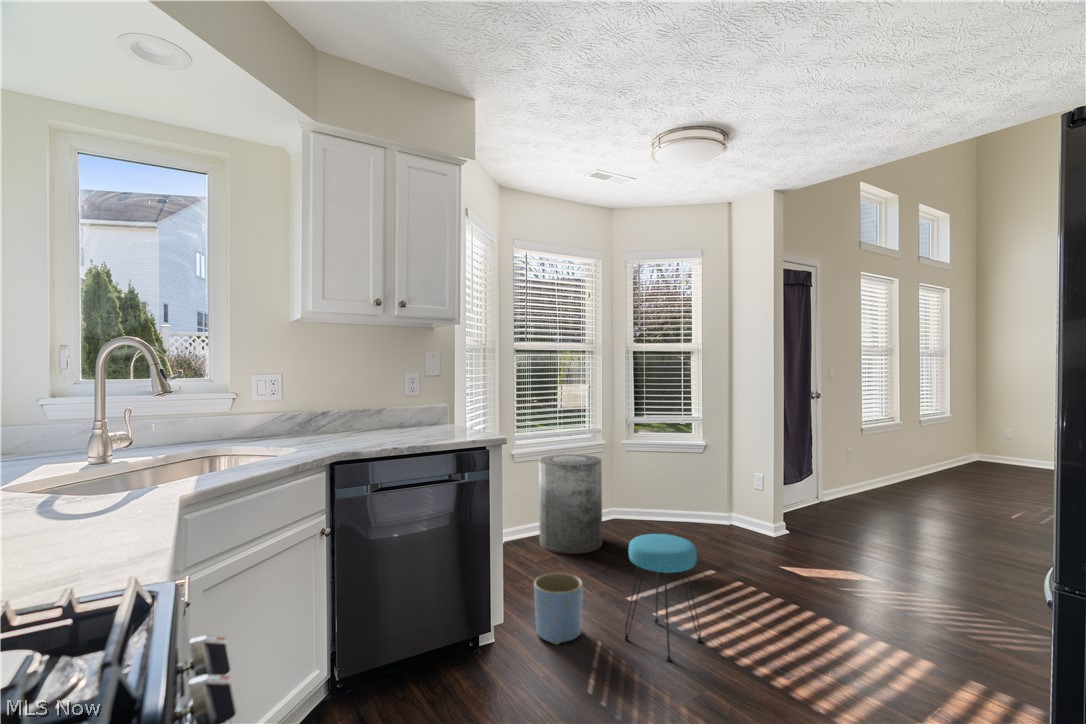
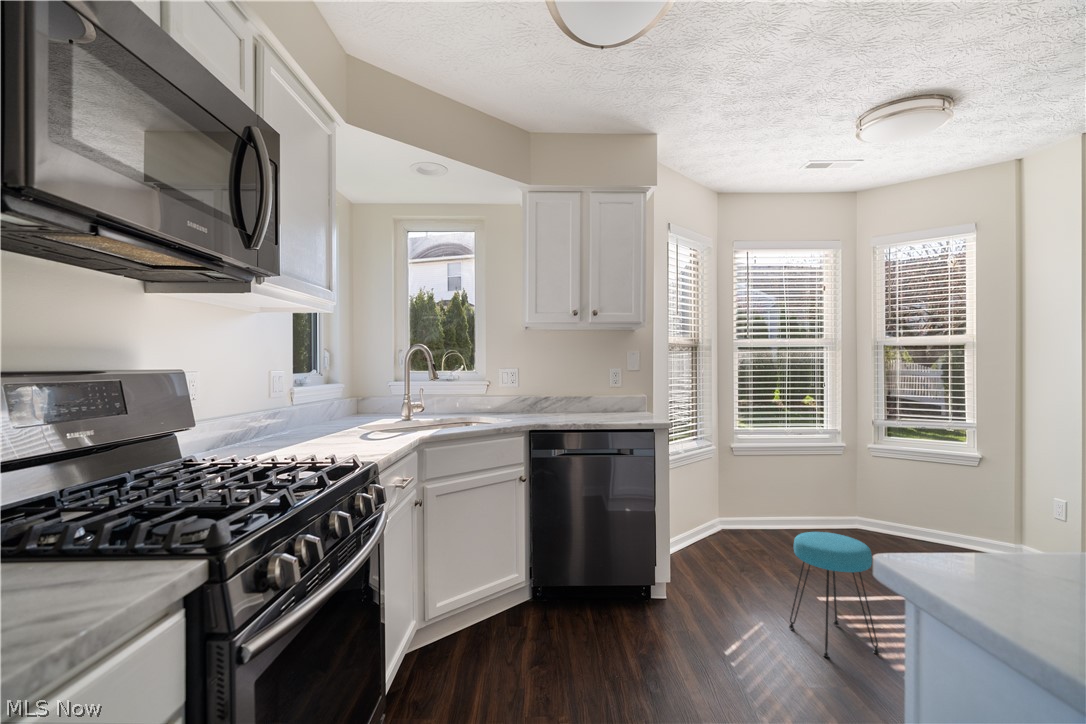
trash can: present [539,454,602,554] -> none [755,450,826,551]
planter: present [534,573,583,644] -> none [703,551,751,613]

